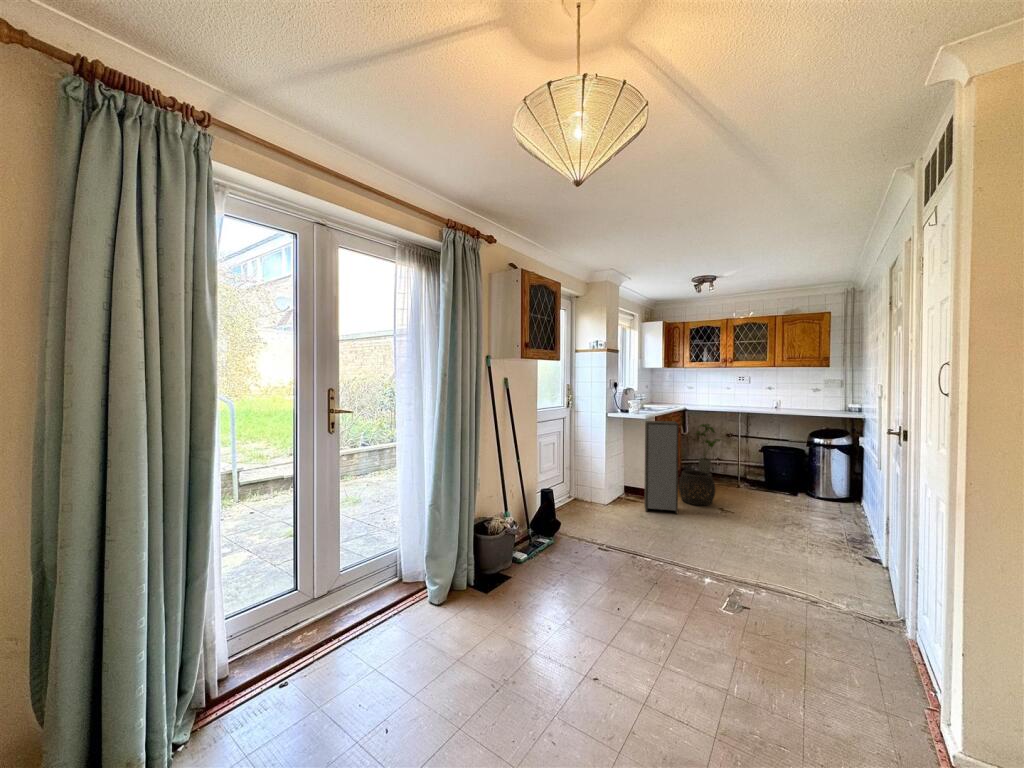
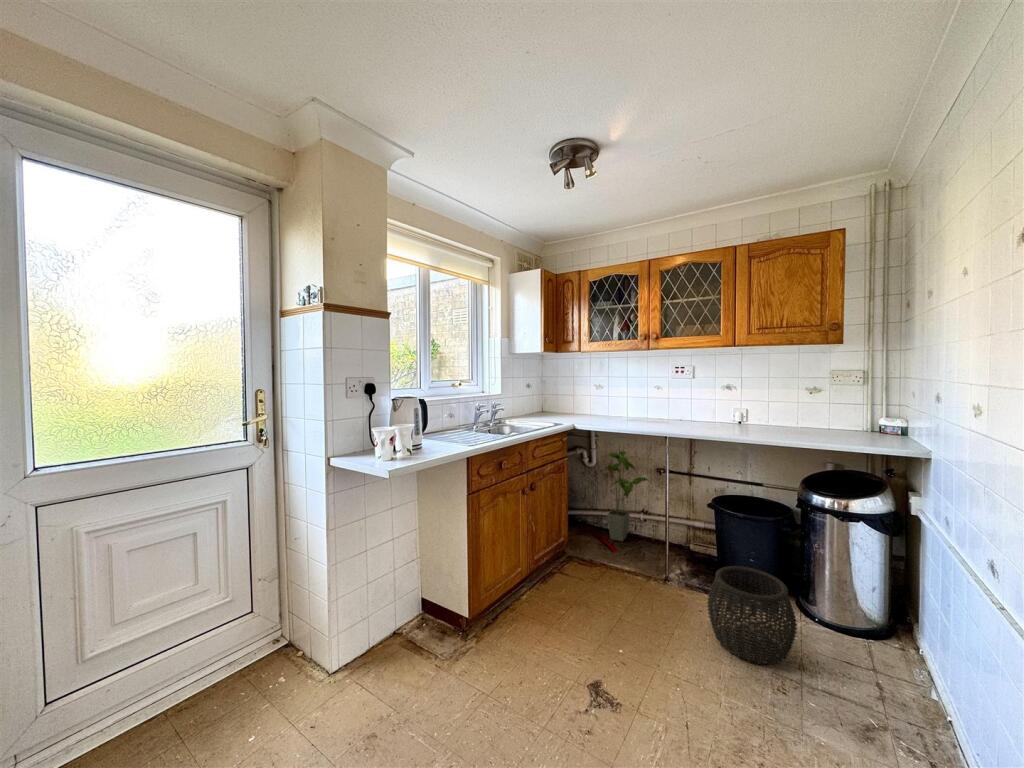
storage cabinet: present [644,421,679,514] -> none [390,473,481,724]
woven basket: present [679,470,715,506] -> present [707,566,797,665]

